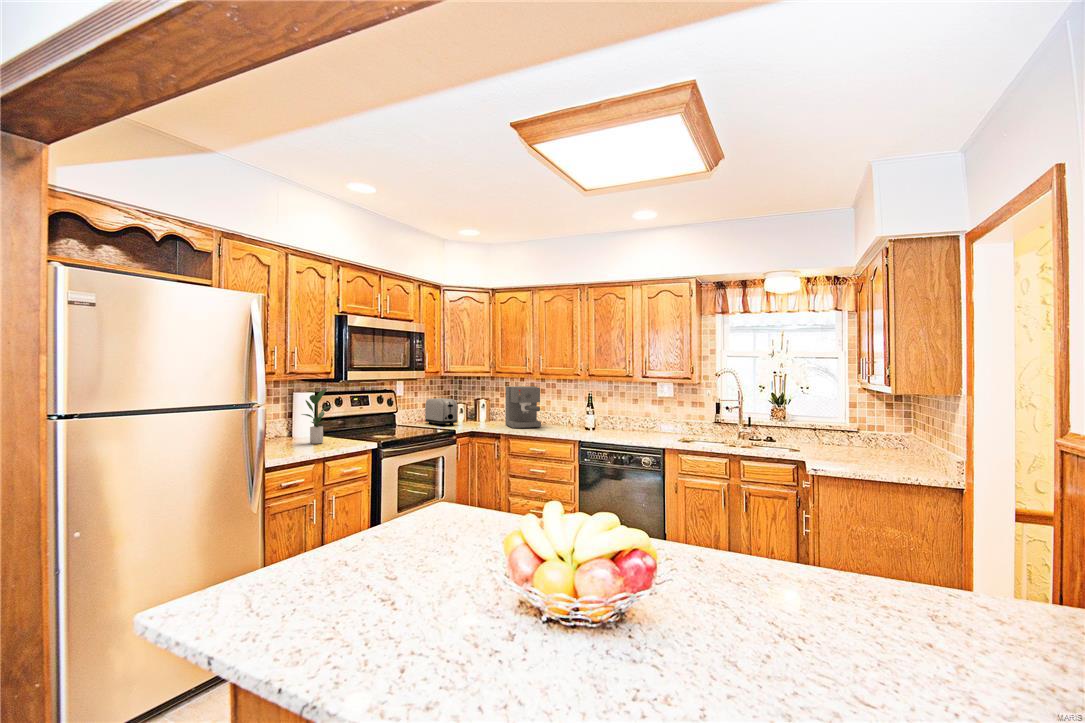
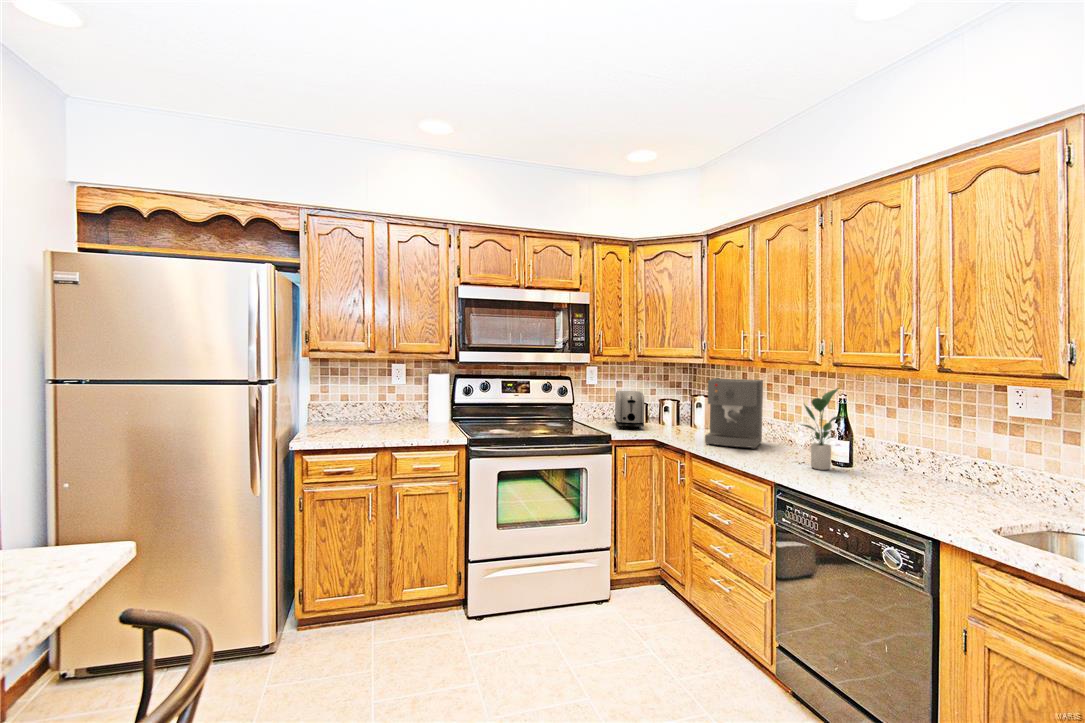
potted plant: present [302,388,331,444] -> present [801,389,845,470]

